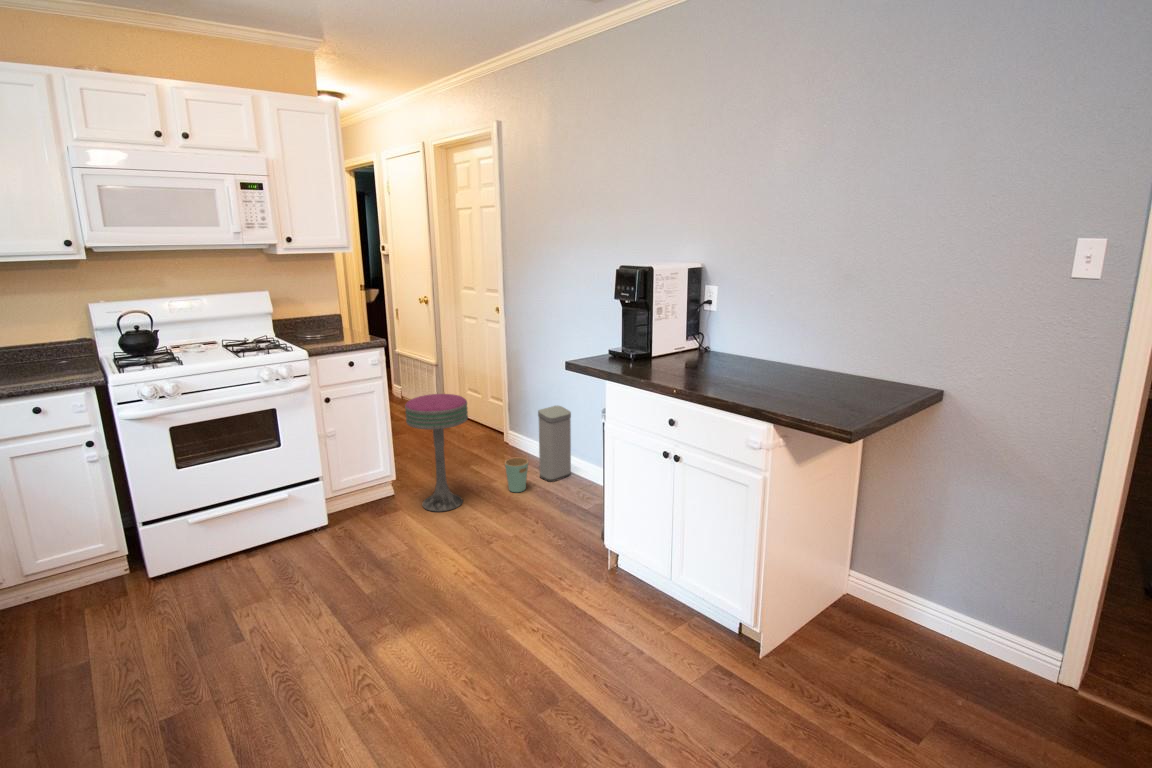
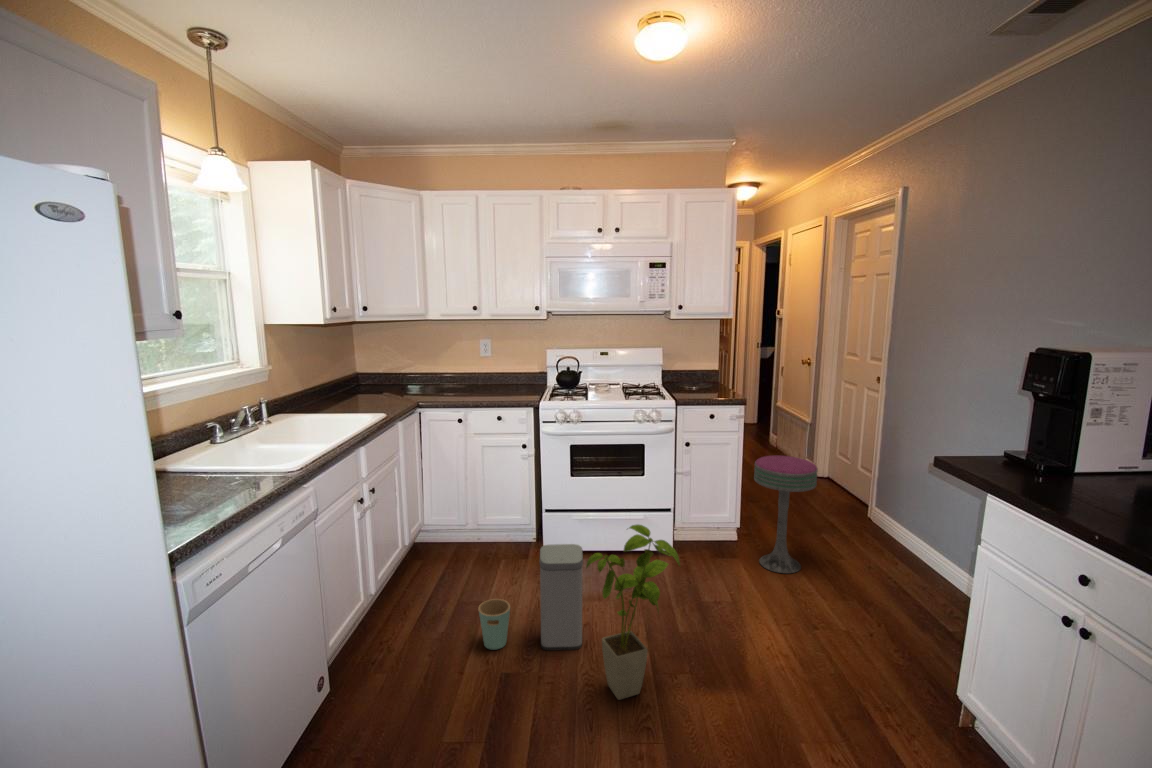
trash can: present [505,406,571,492] -> present [478,544,583,651]
house plant: none [252,497,376,703] -> present [586,525,680,700]

